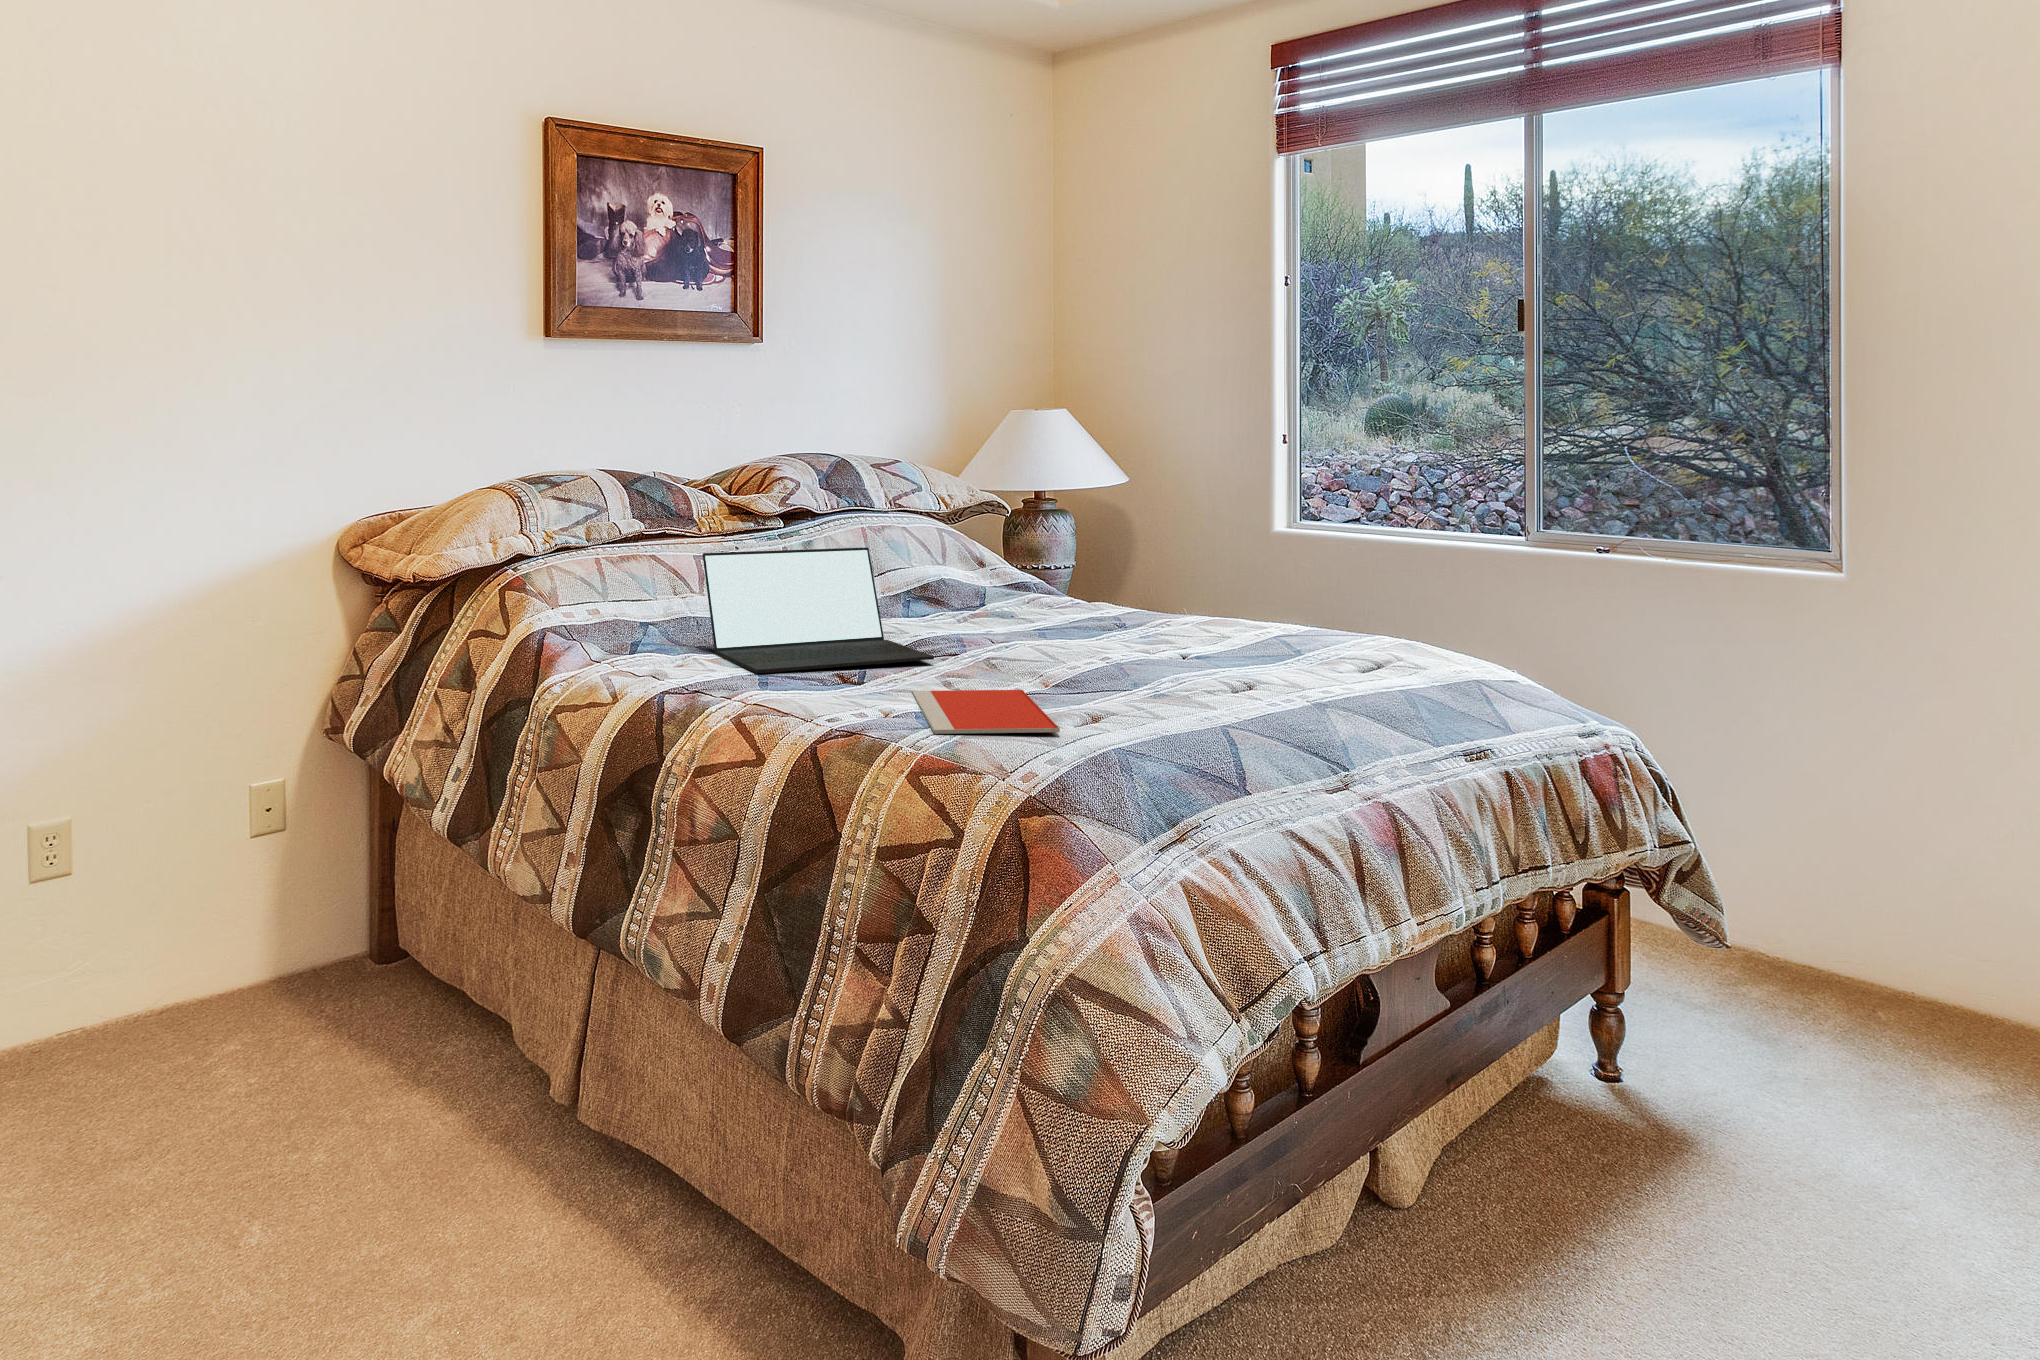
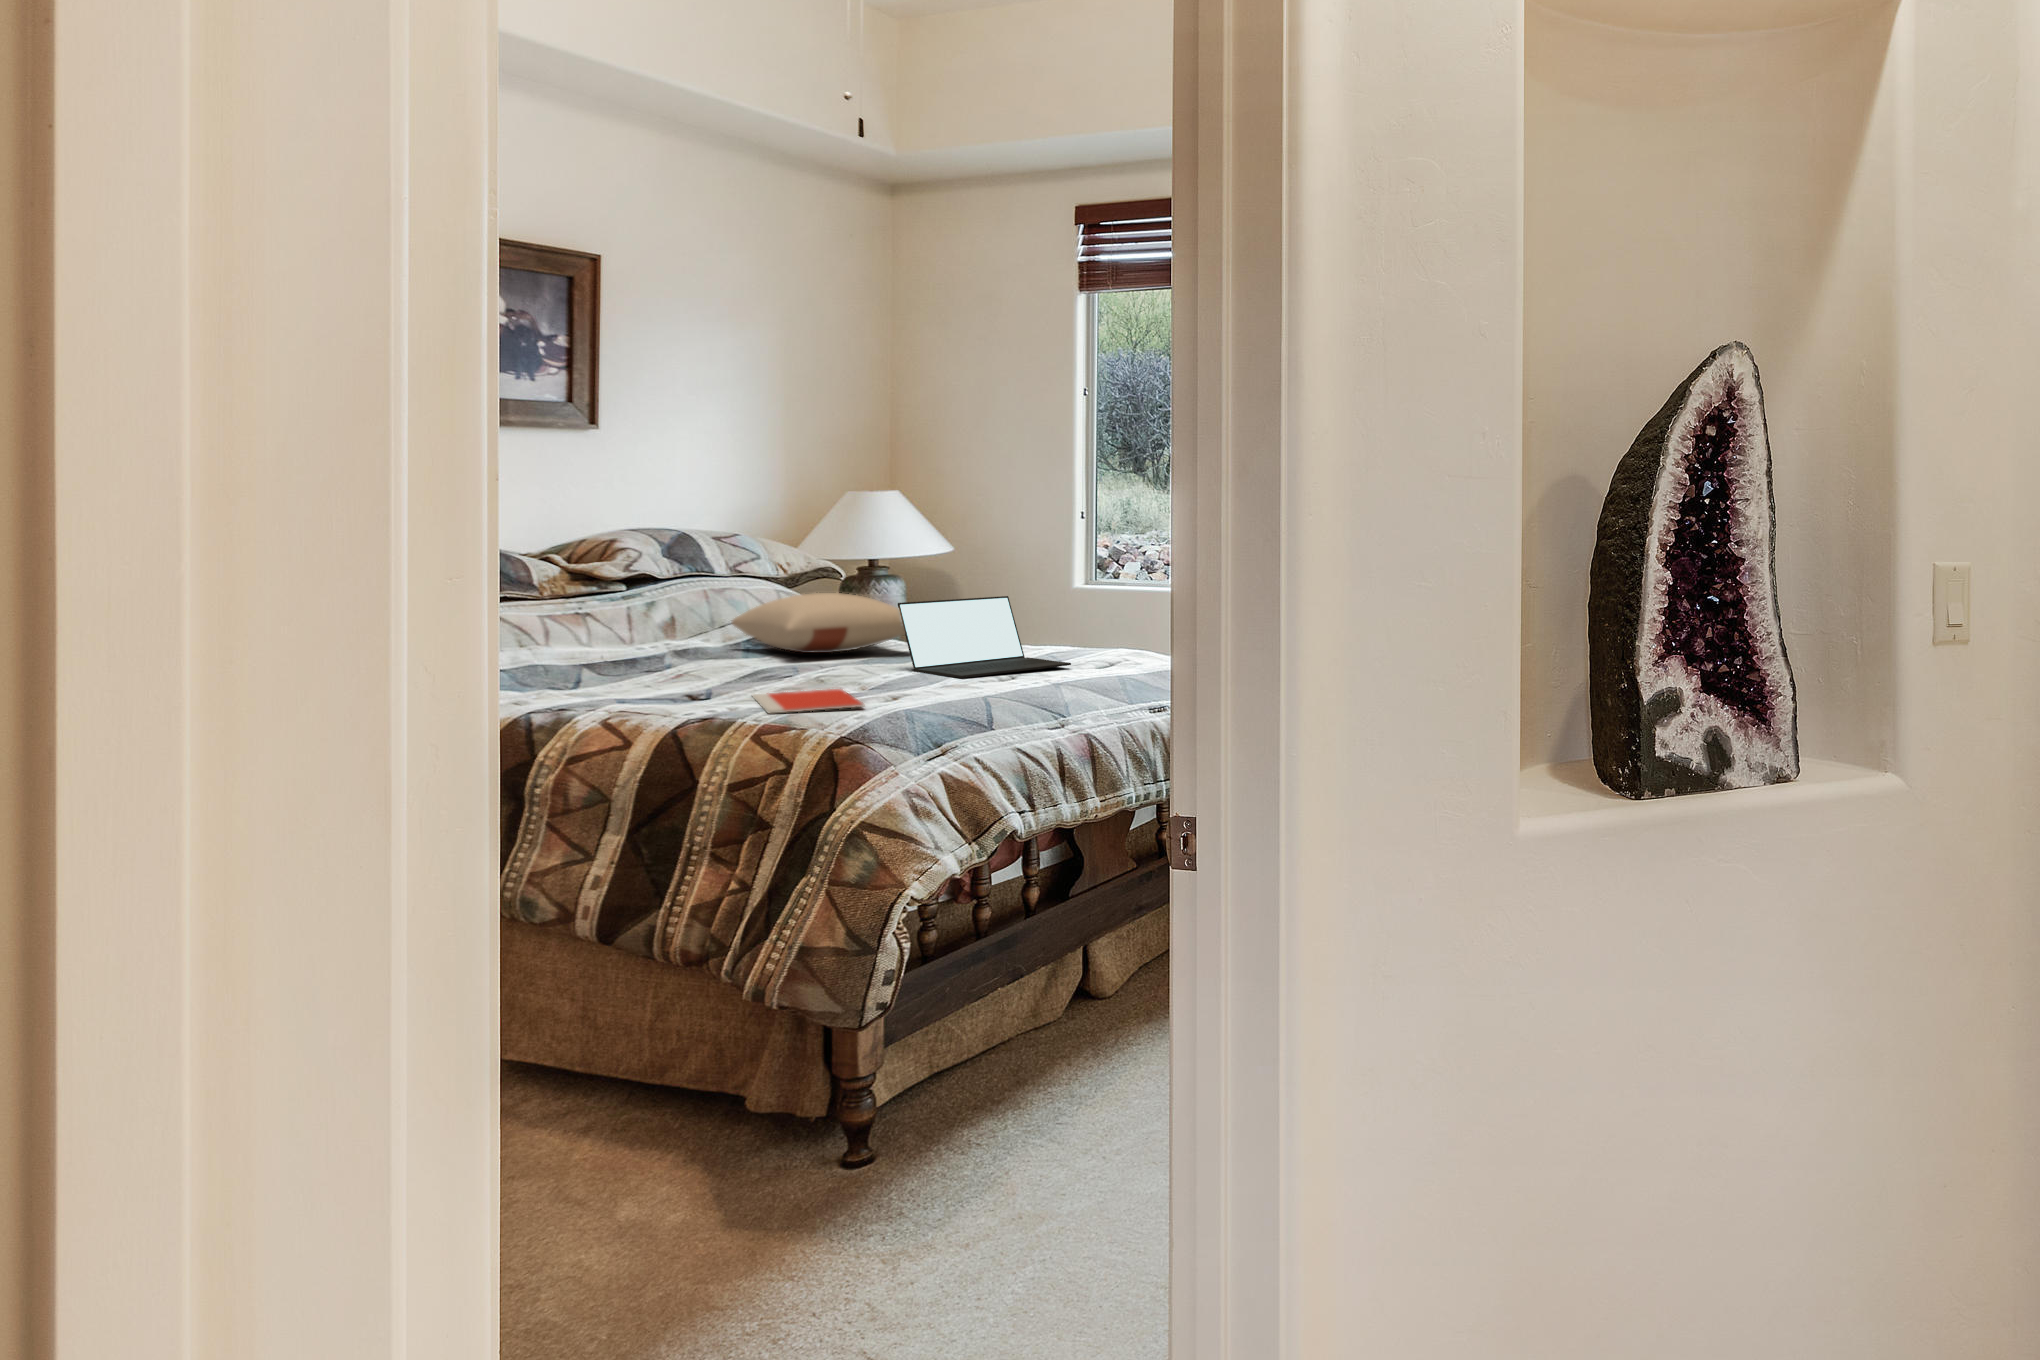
pillow: none [889,542,1118,618] -> present [732,593,904,653]
laptop: present [703,547,934,673] -> present [898,596,1071,678]

